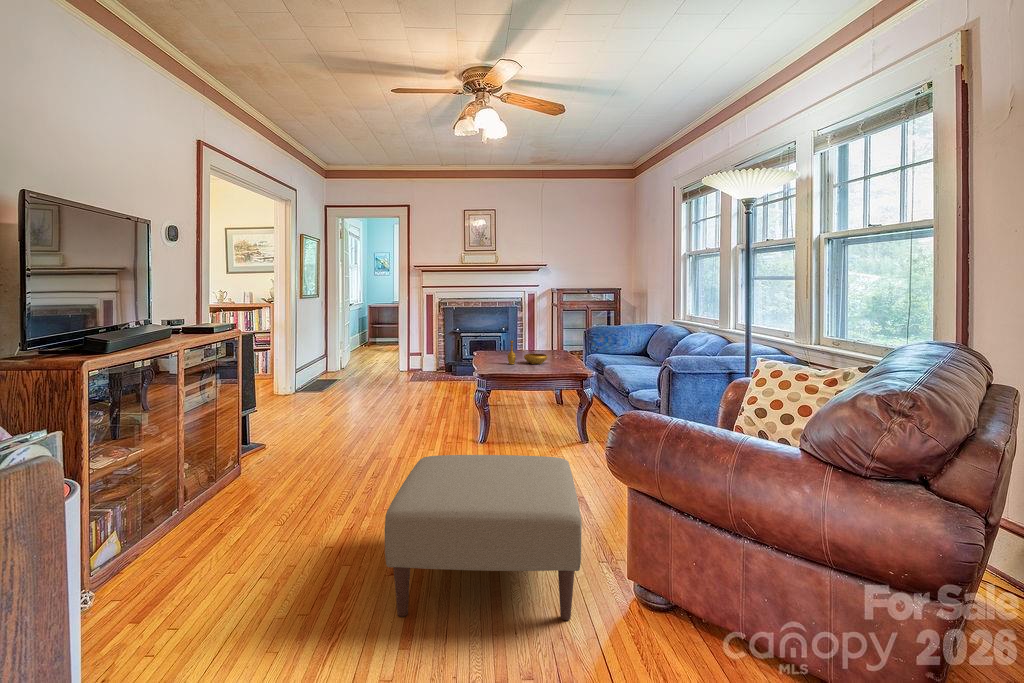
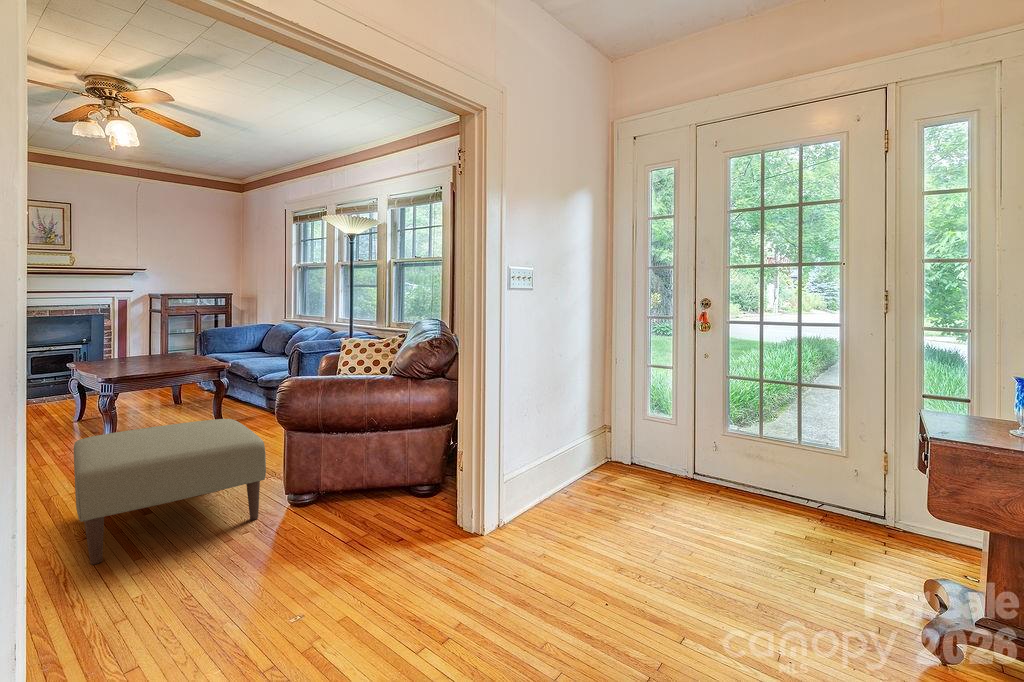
decorative bowl: present [507,341,548,364] -> none [125,339,173,363]

